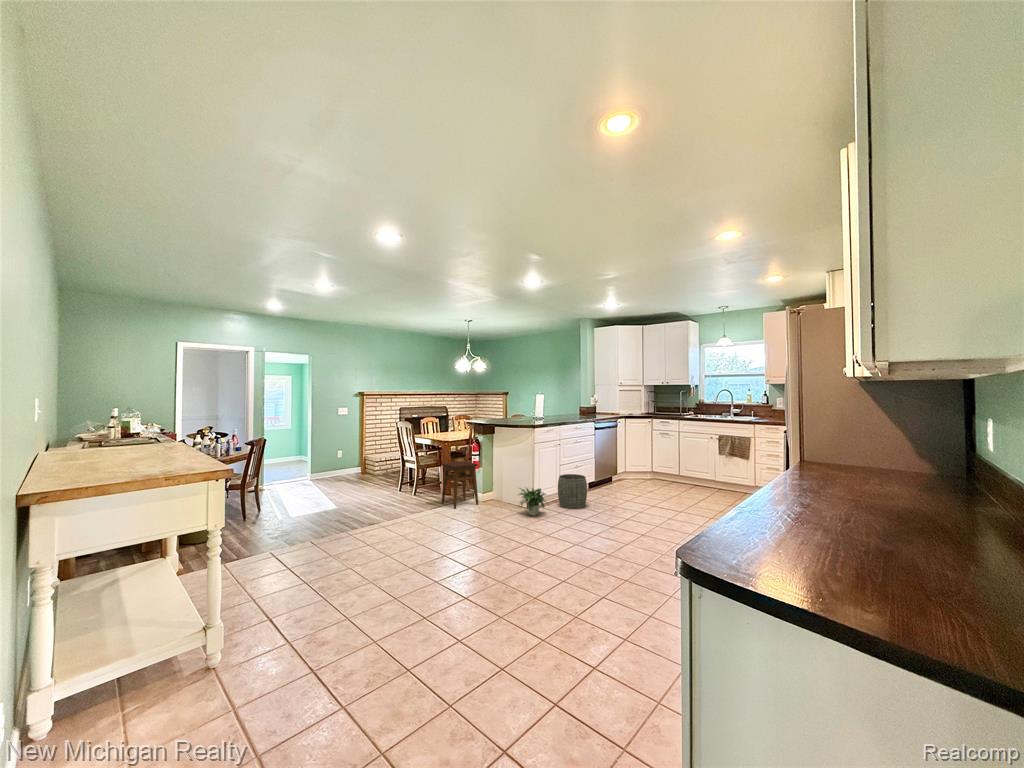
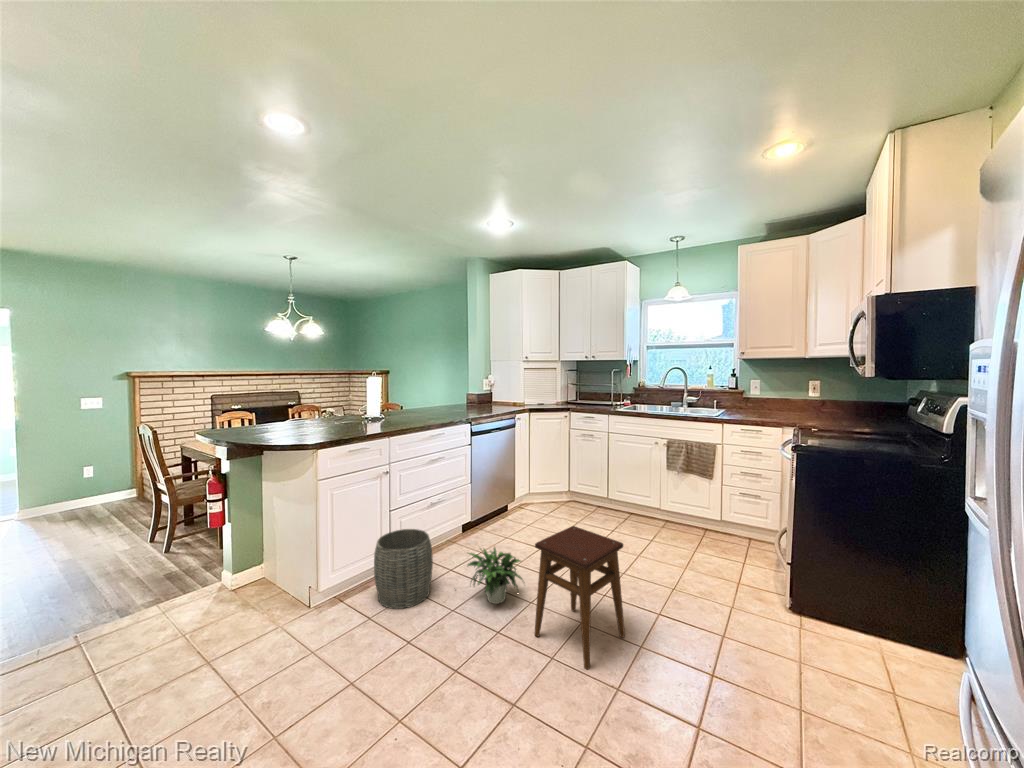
stool: present [442,461,478,509] -> present [535,526,625,669]
potted plant: present [519,488,546,515] -> present [467,548,522,604]

